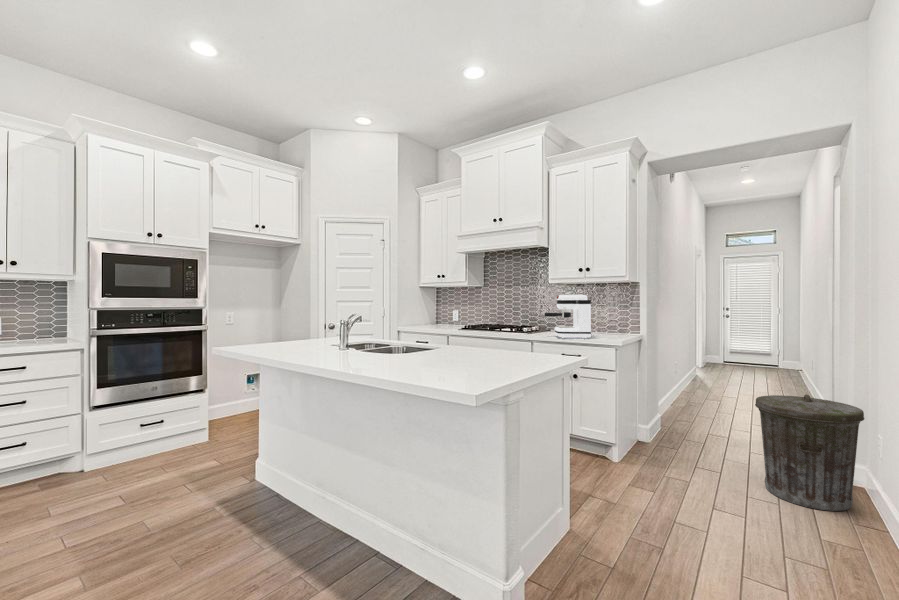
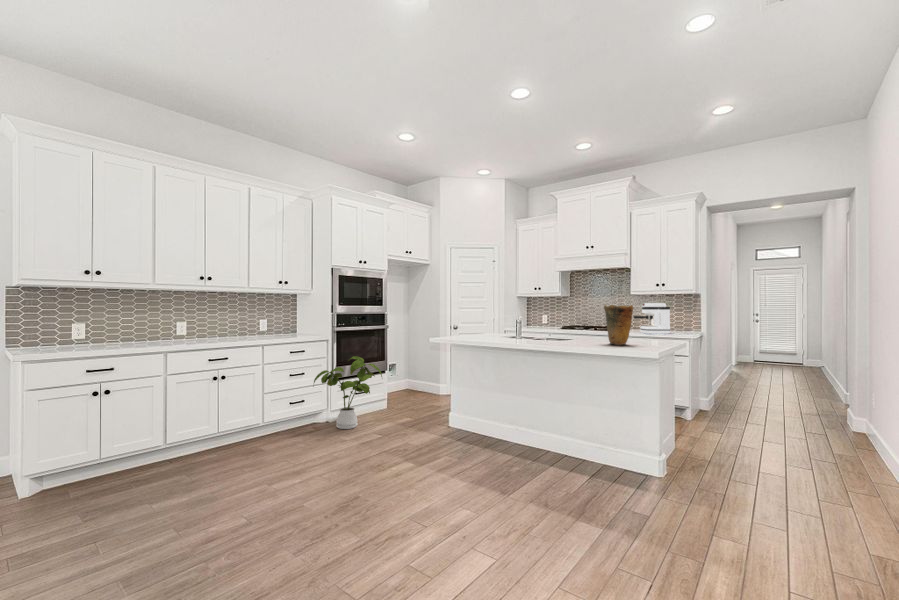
vase: none [429,297,478,369] -> present [604,304,633,345]
house plant: none [41,375,165,484] -> present [314,356,382,429]
trash can: present [755,394,864,511] -> none [790,369,862,443]

